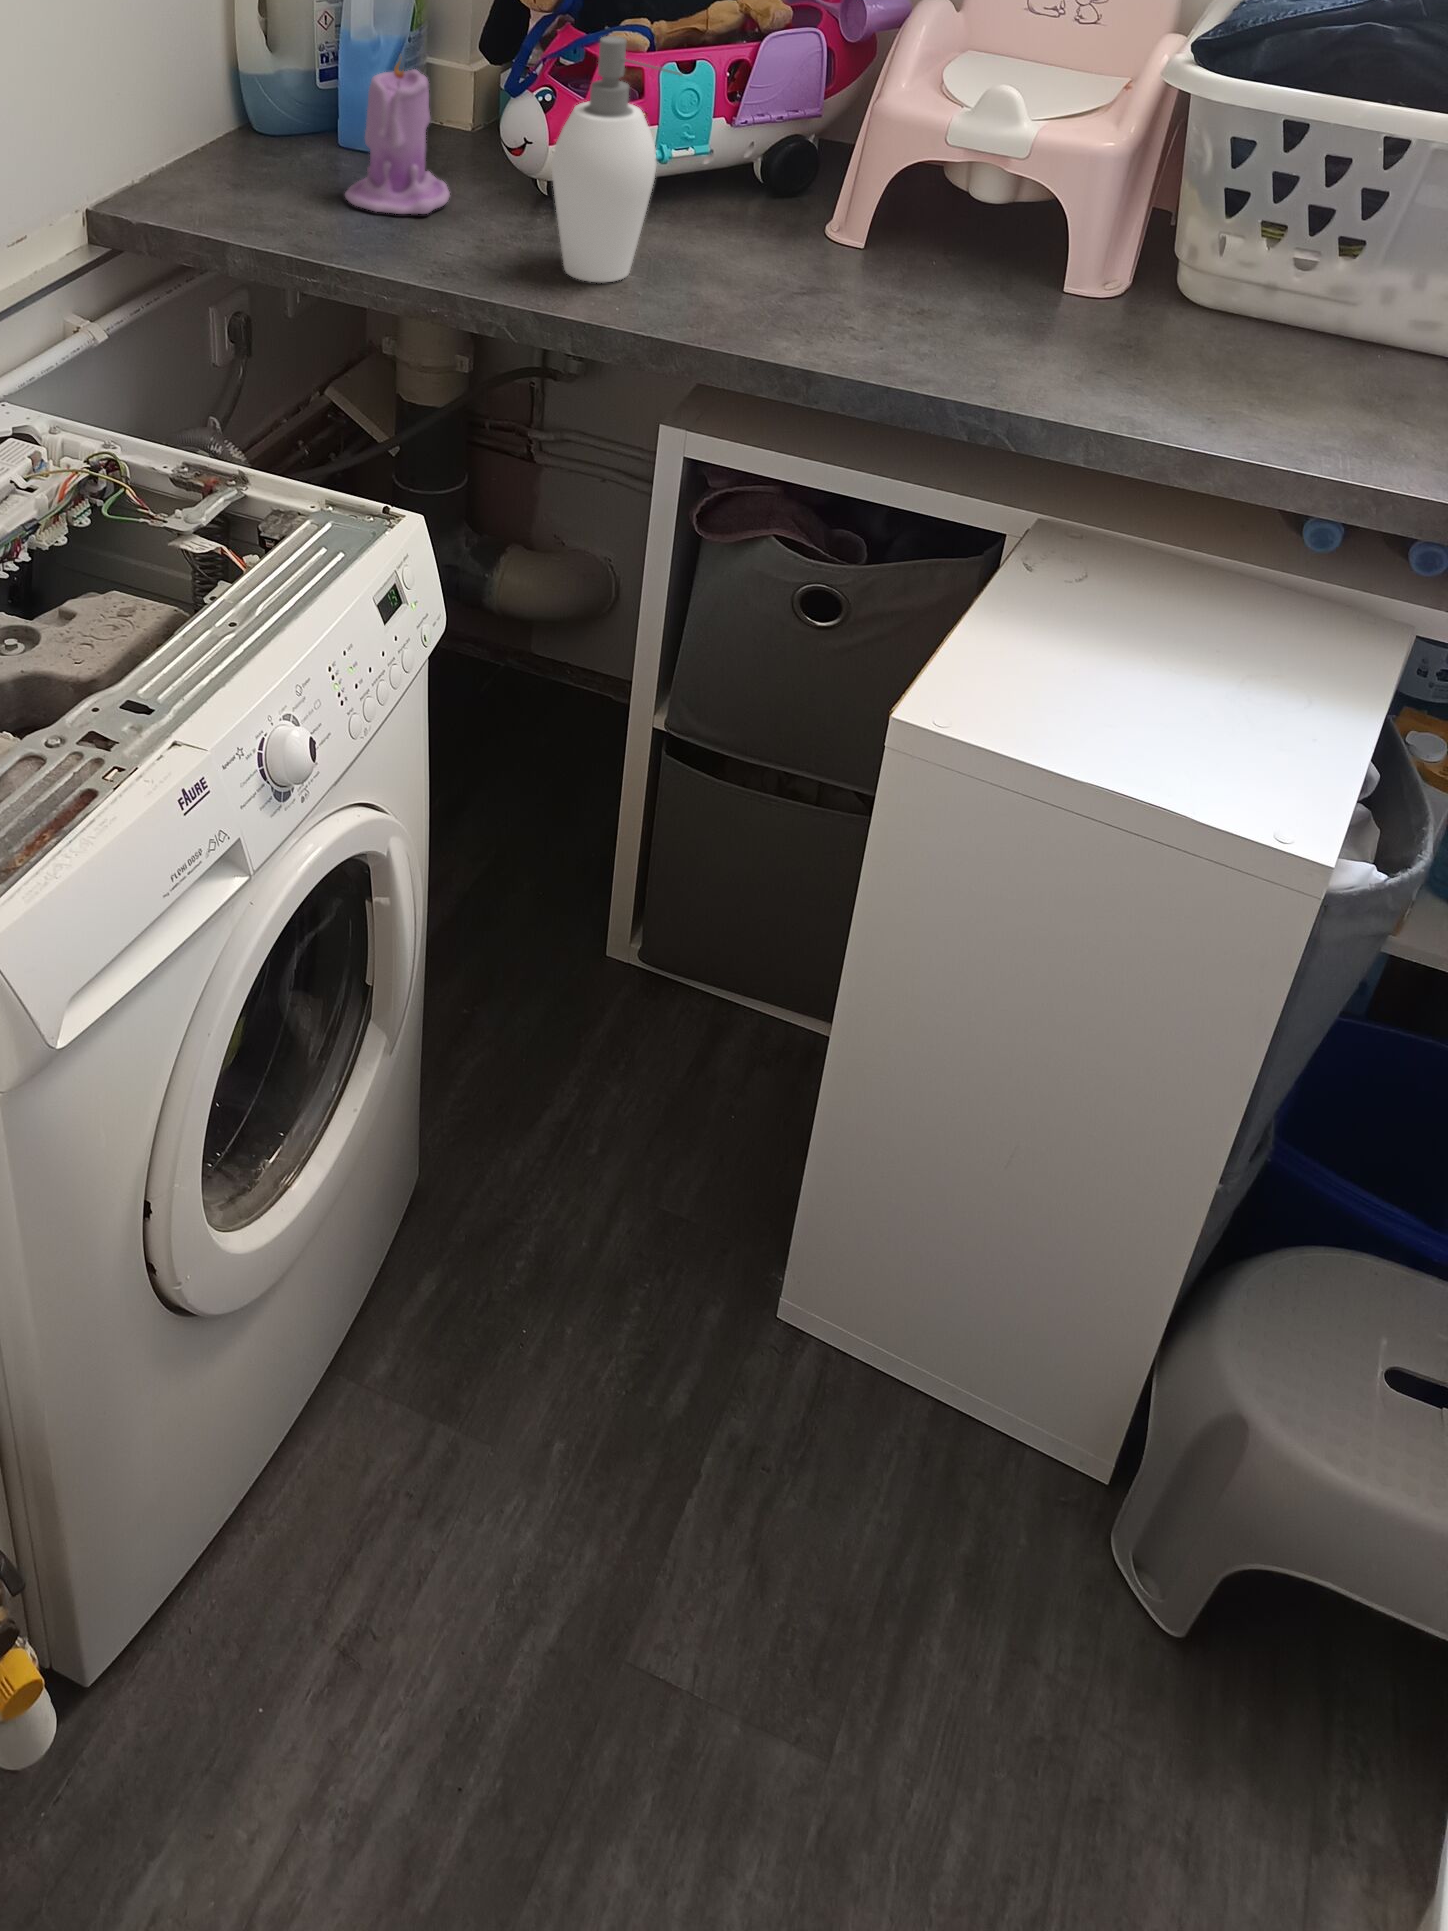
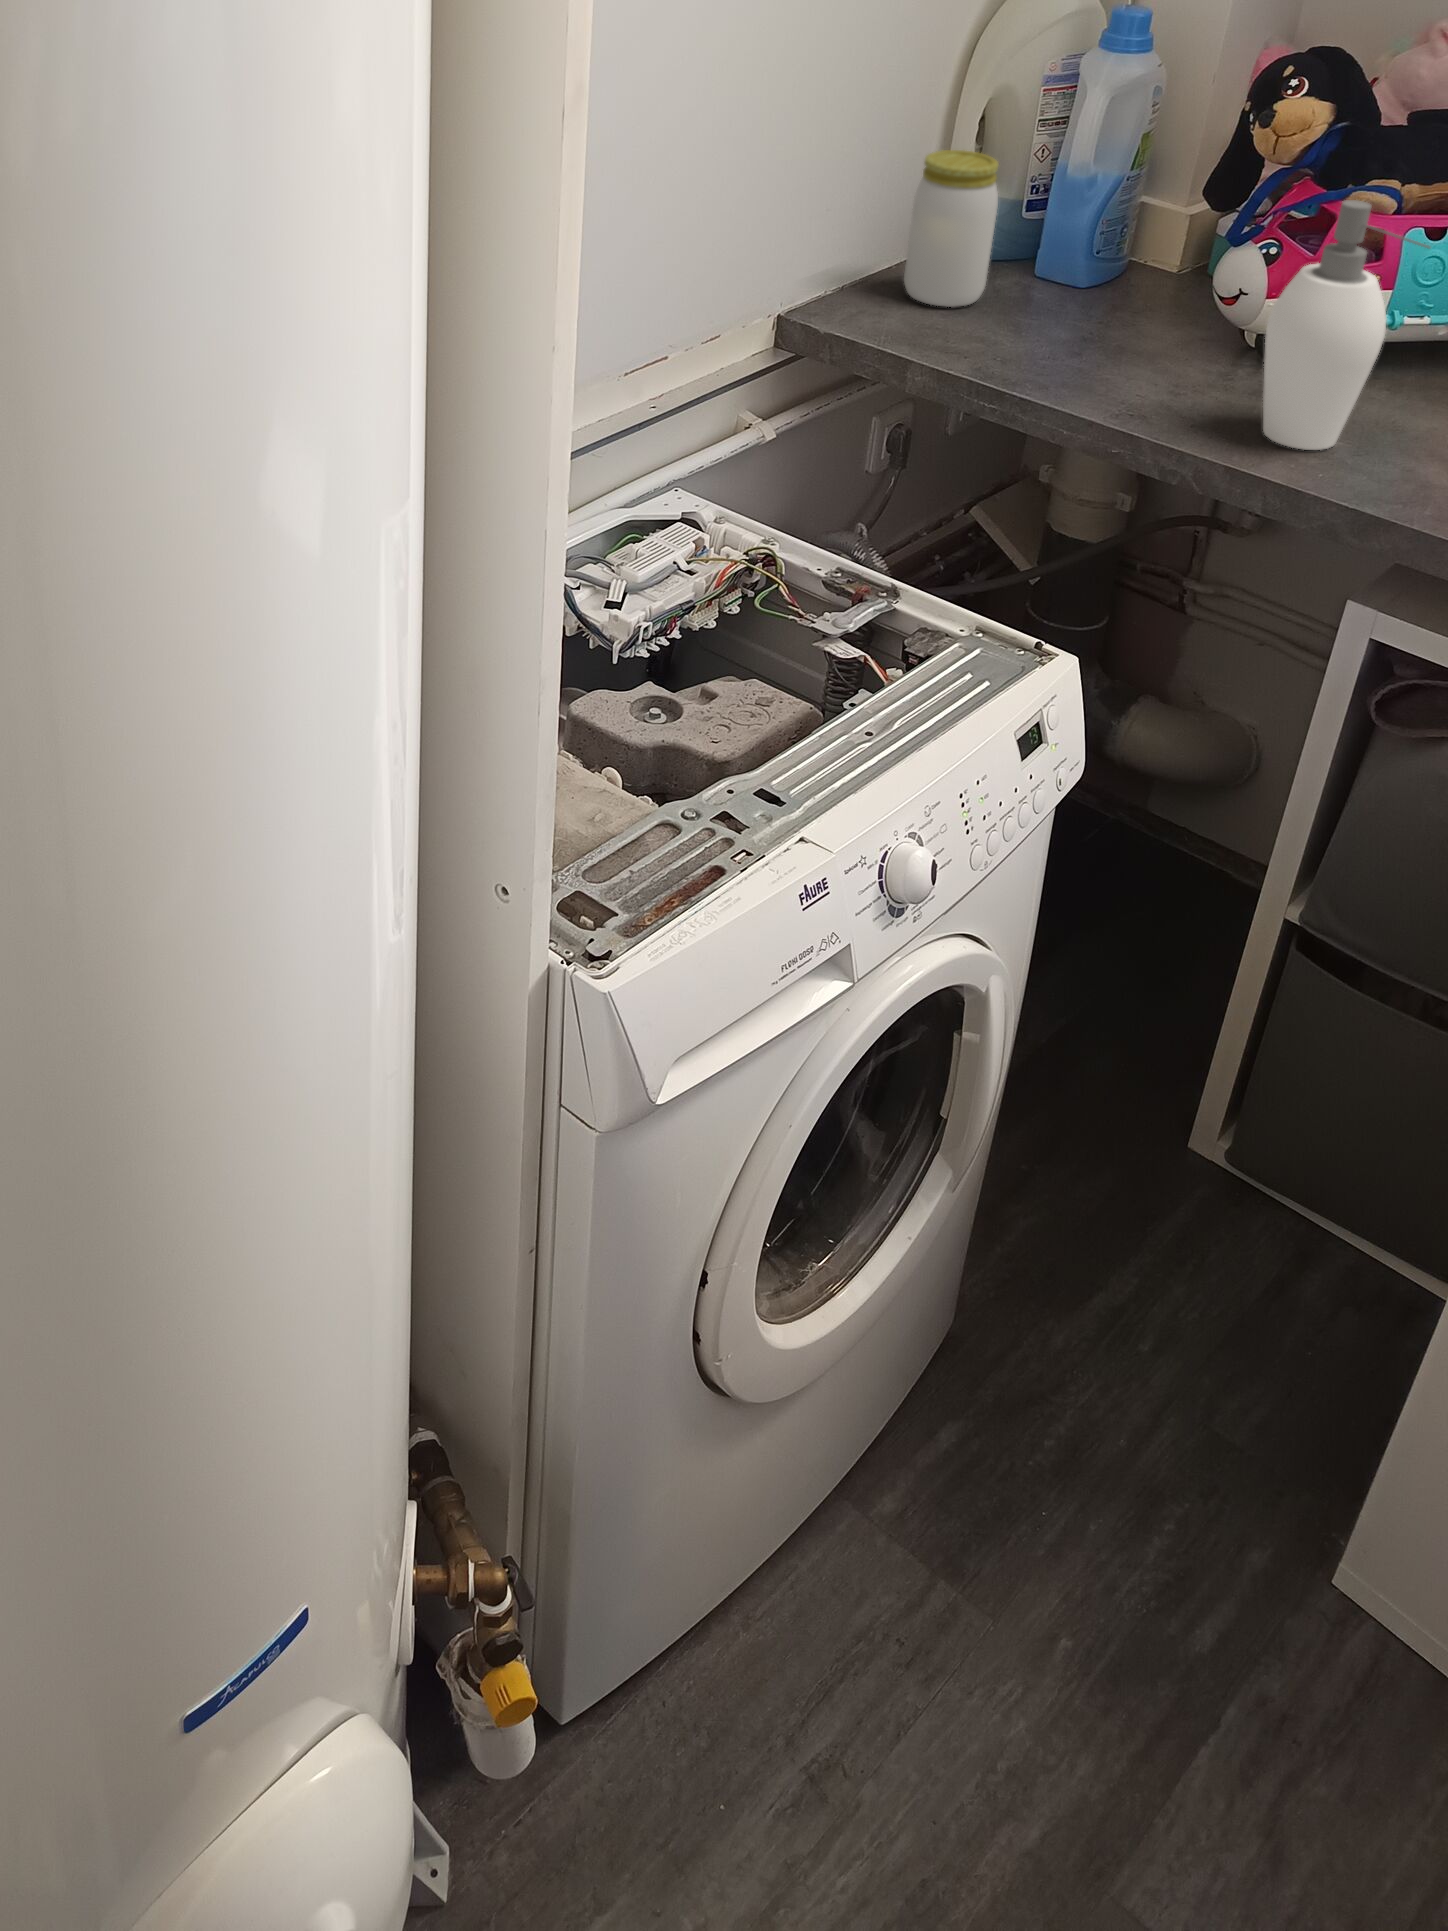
jar: none [206,24,291,184] -> present [904,150,998,307]
candle: present [345,61,450,214] -> none [1036,194,1148,356]

